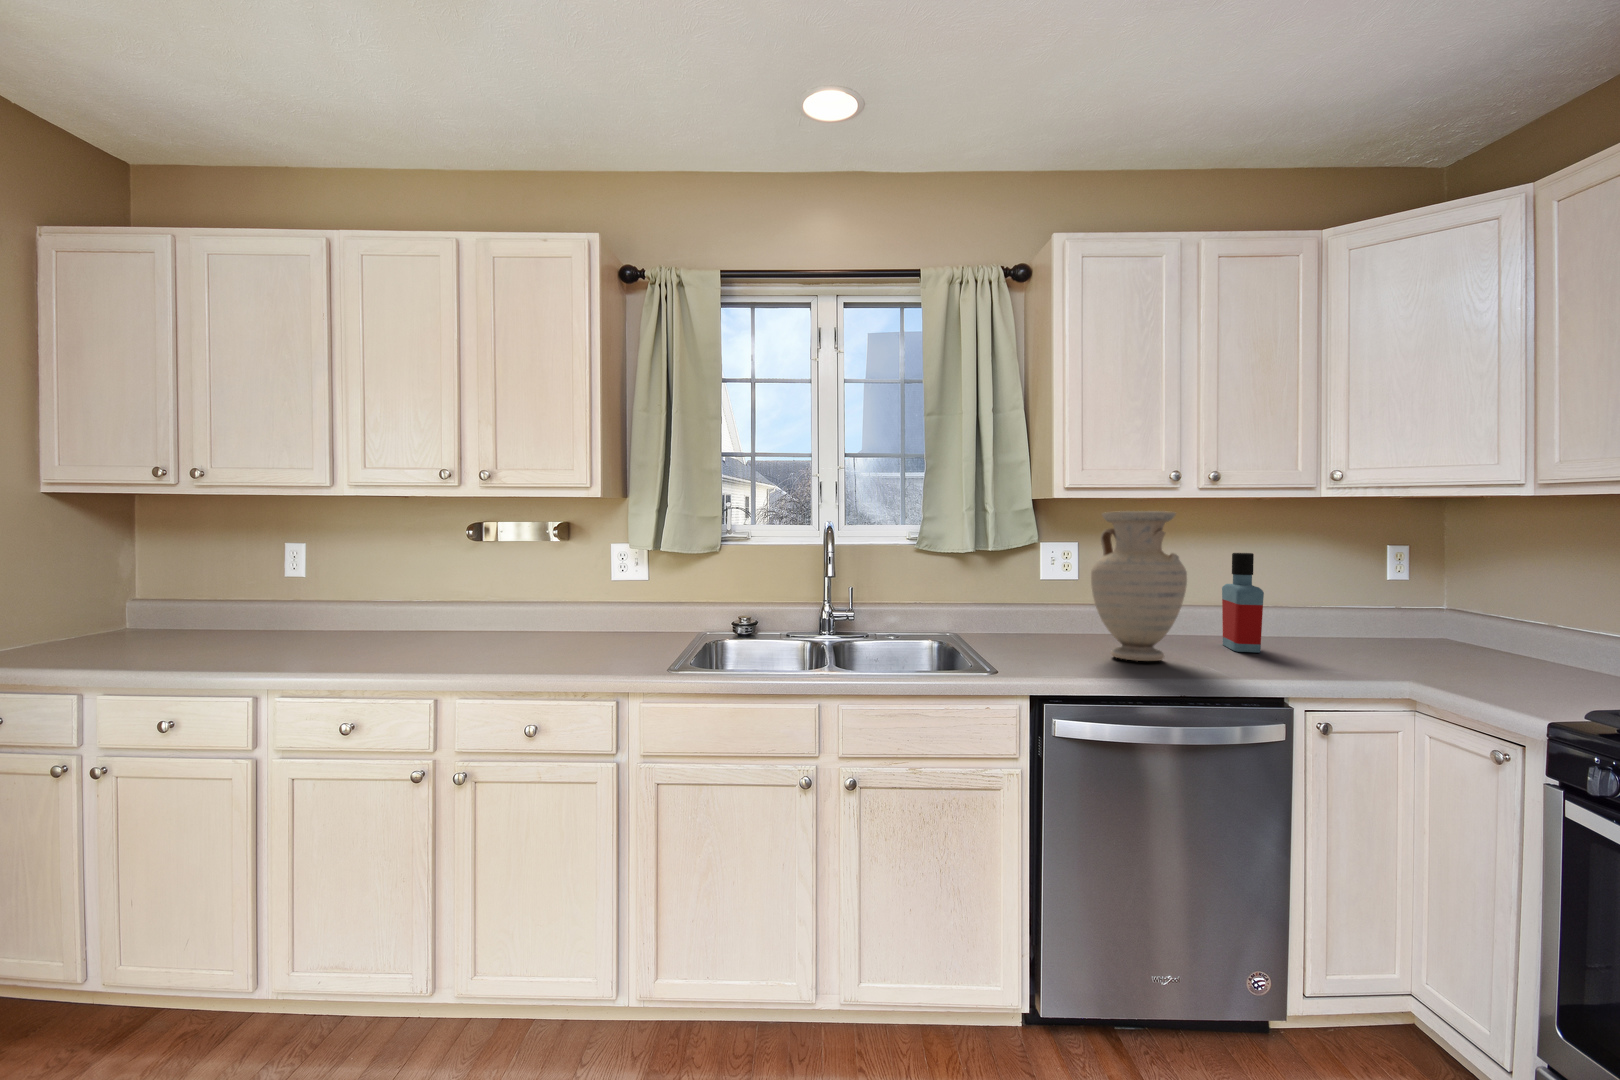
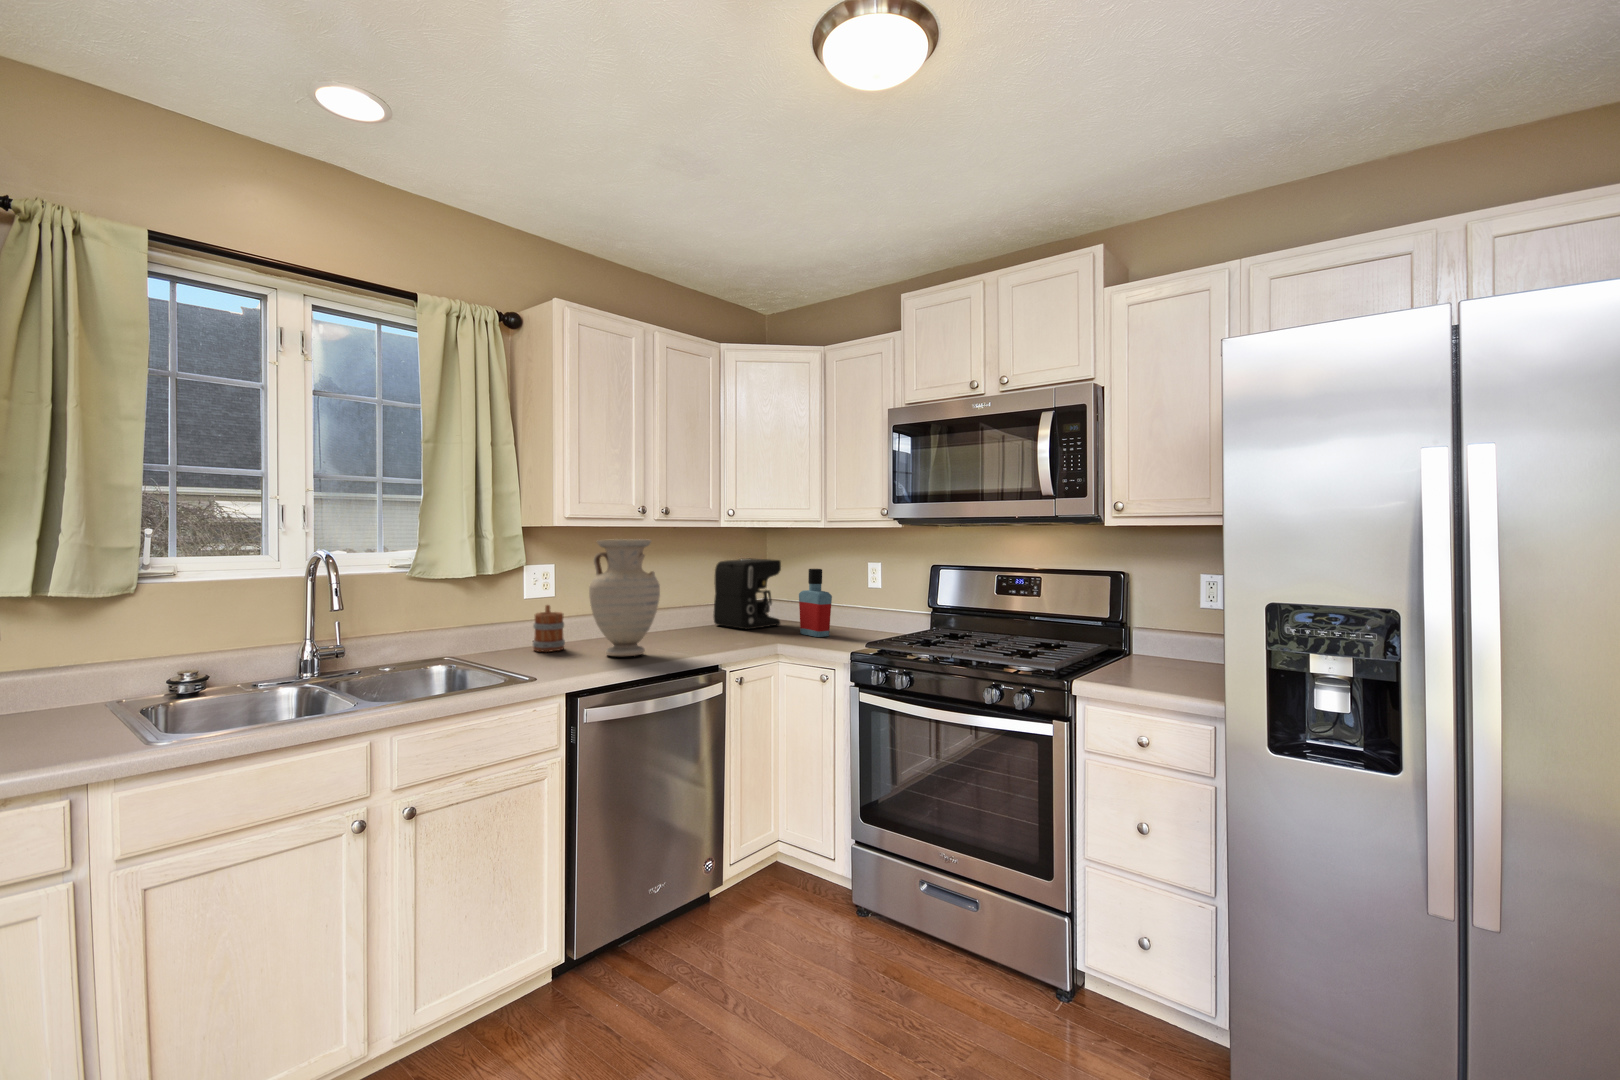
coffee maker: none [1321,546,1450,650] -> present [713,559,781,629]
bottle: present [1222,553,1264,652] -> present [799,569,832,637]
mug: none [1038,590,1075,643] -> present [533,605,565,652]

